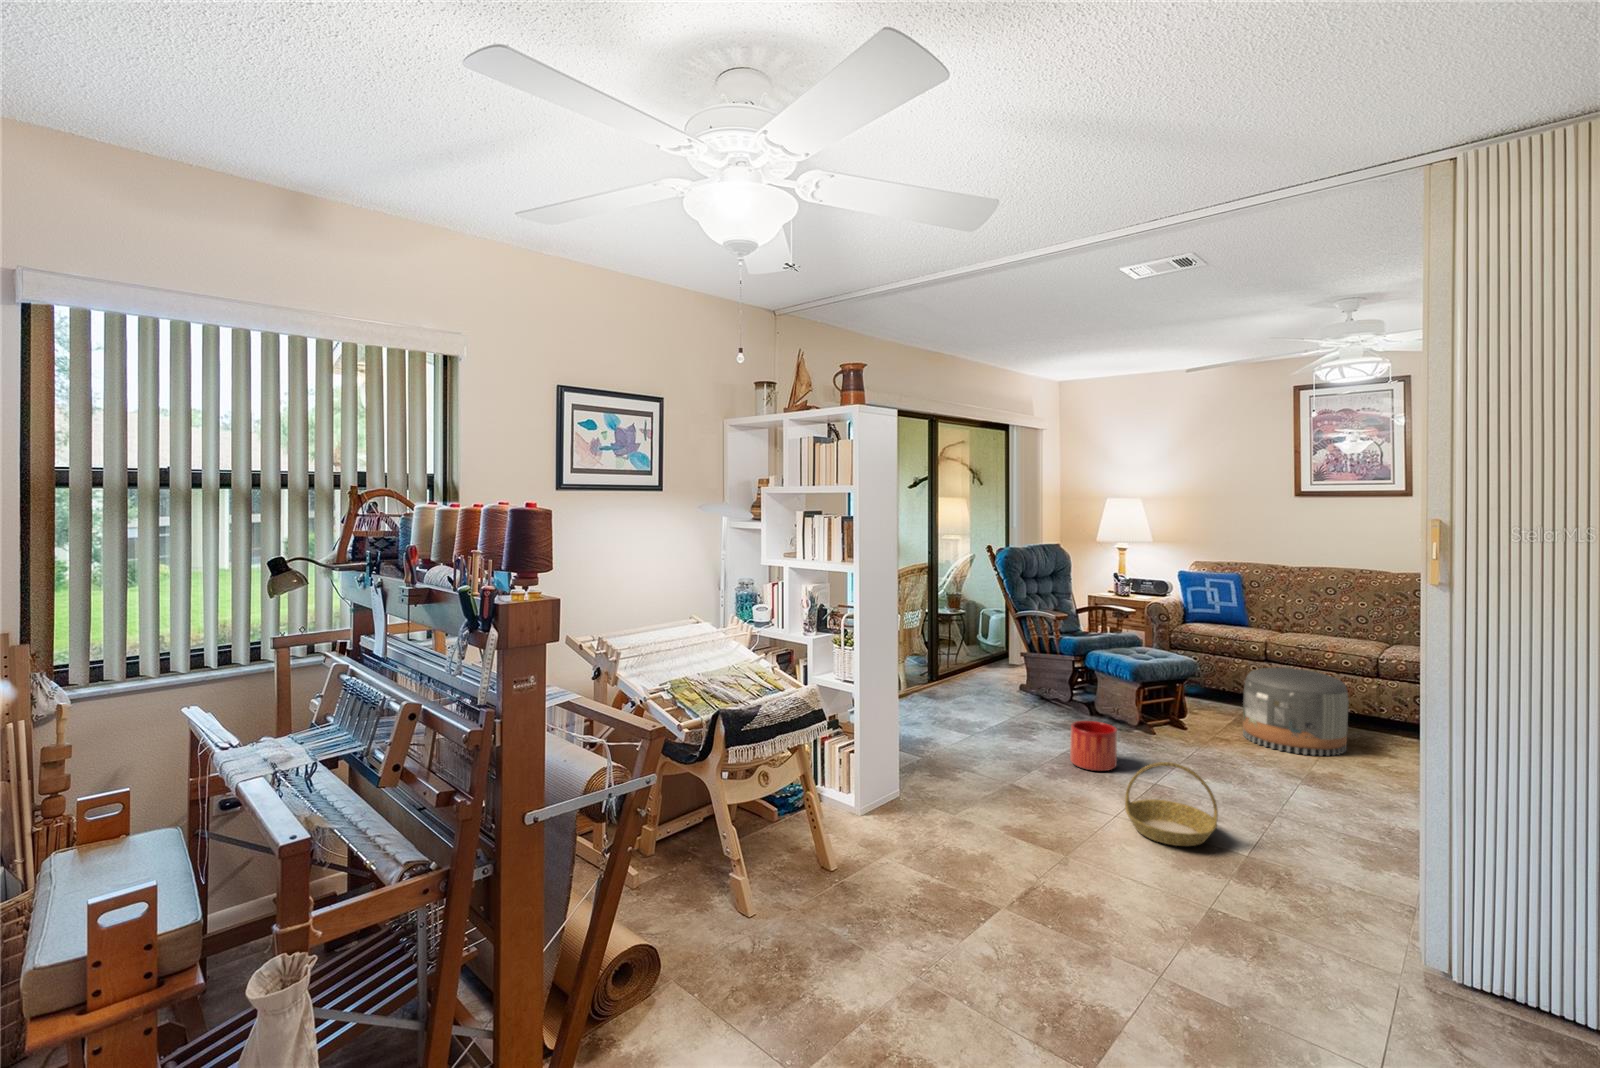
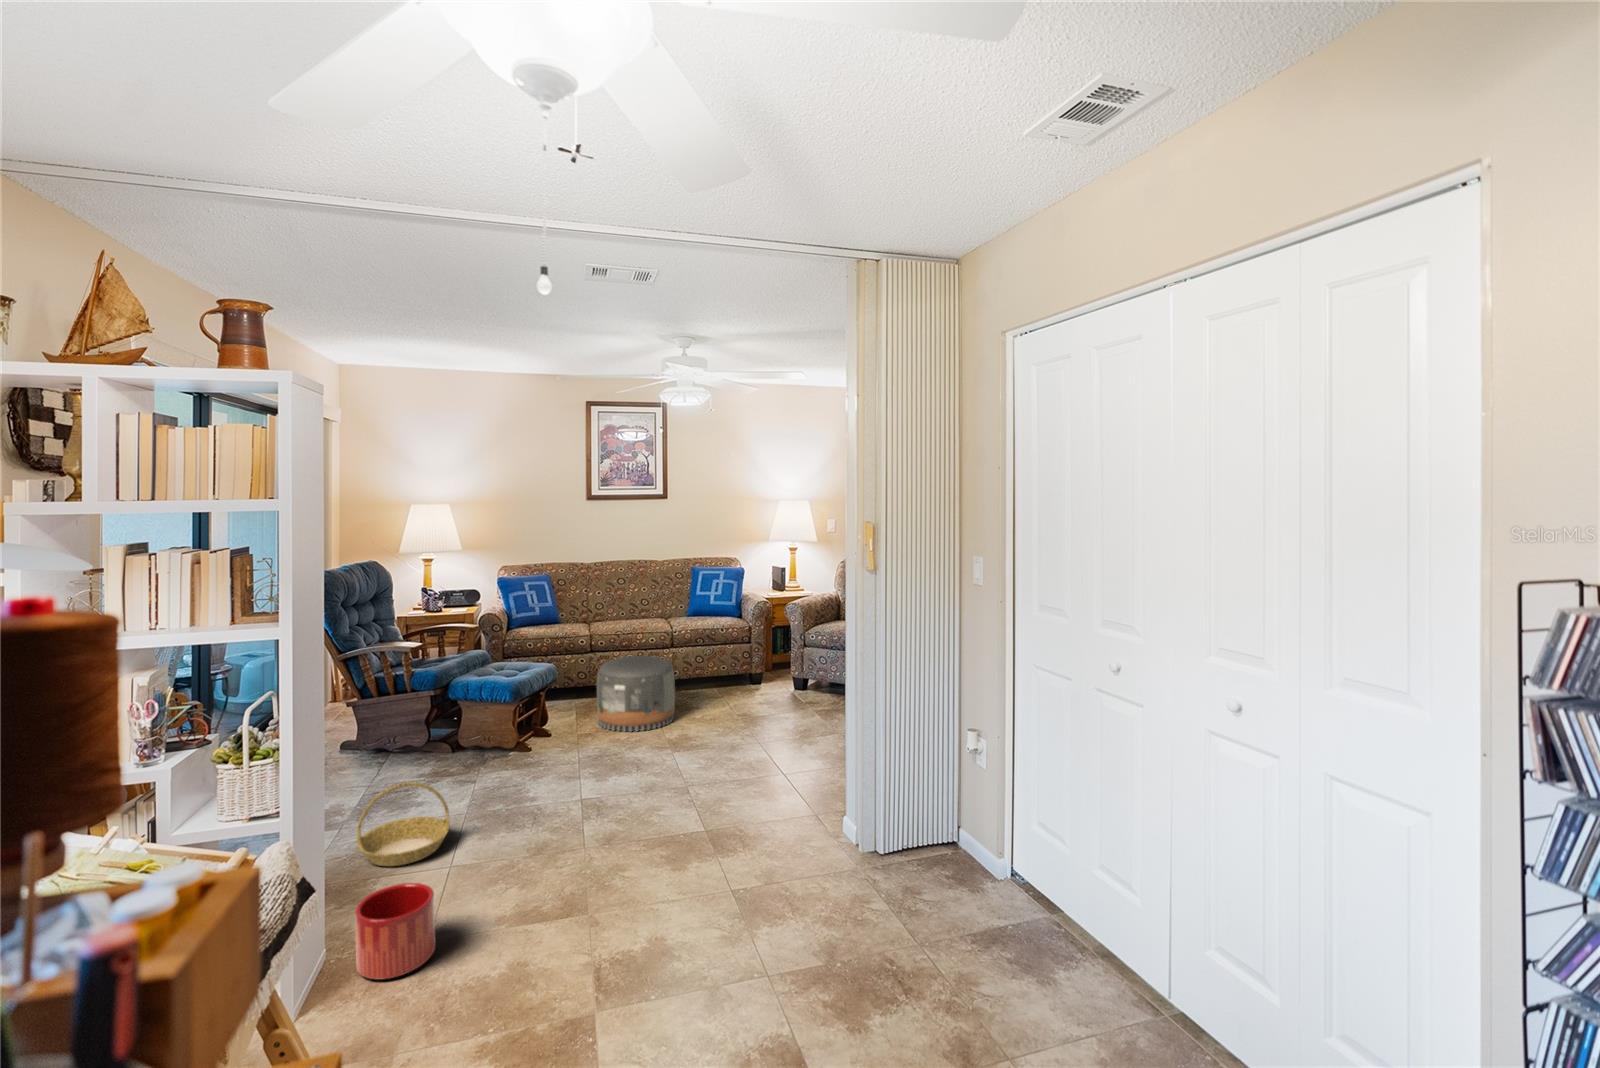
planter: present [1070,721,1117,771] -> present [355,883,435,979]
basket: present [1125,762,1218,846] -> present [357,782,450,866]

